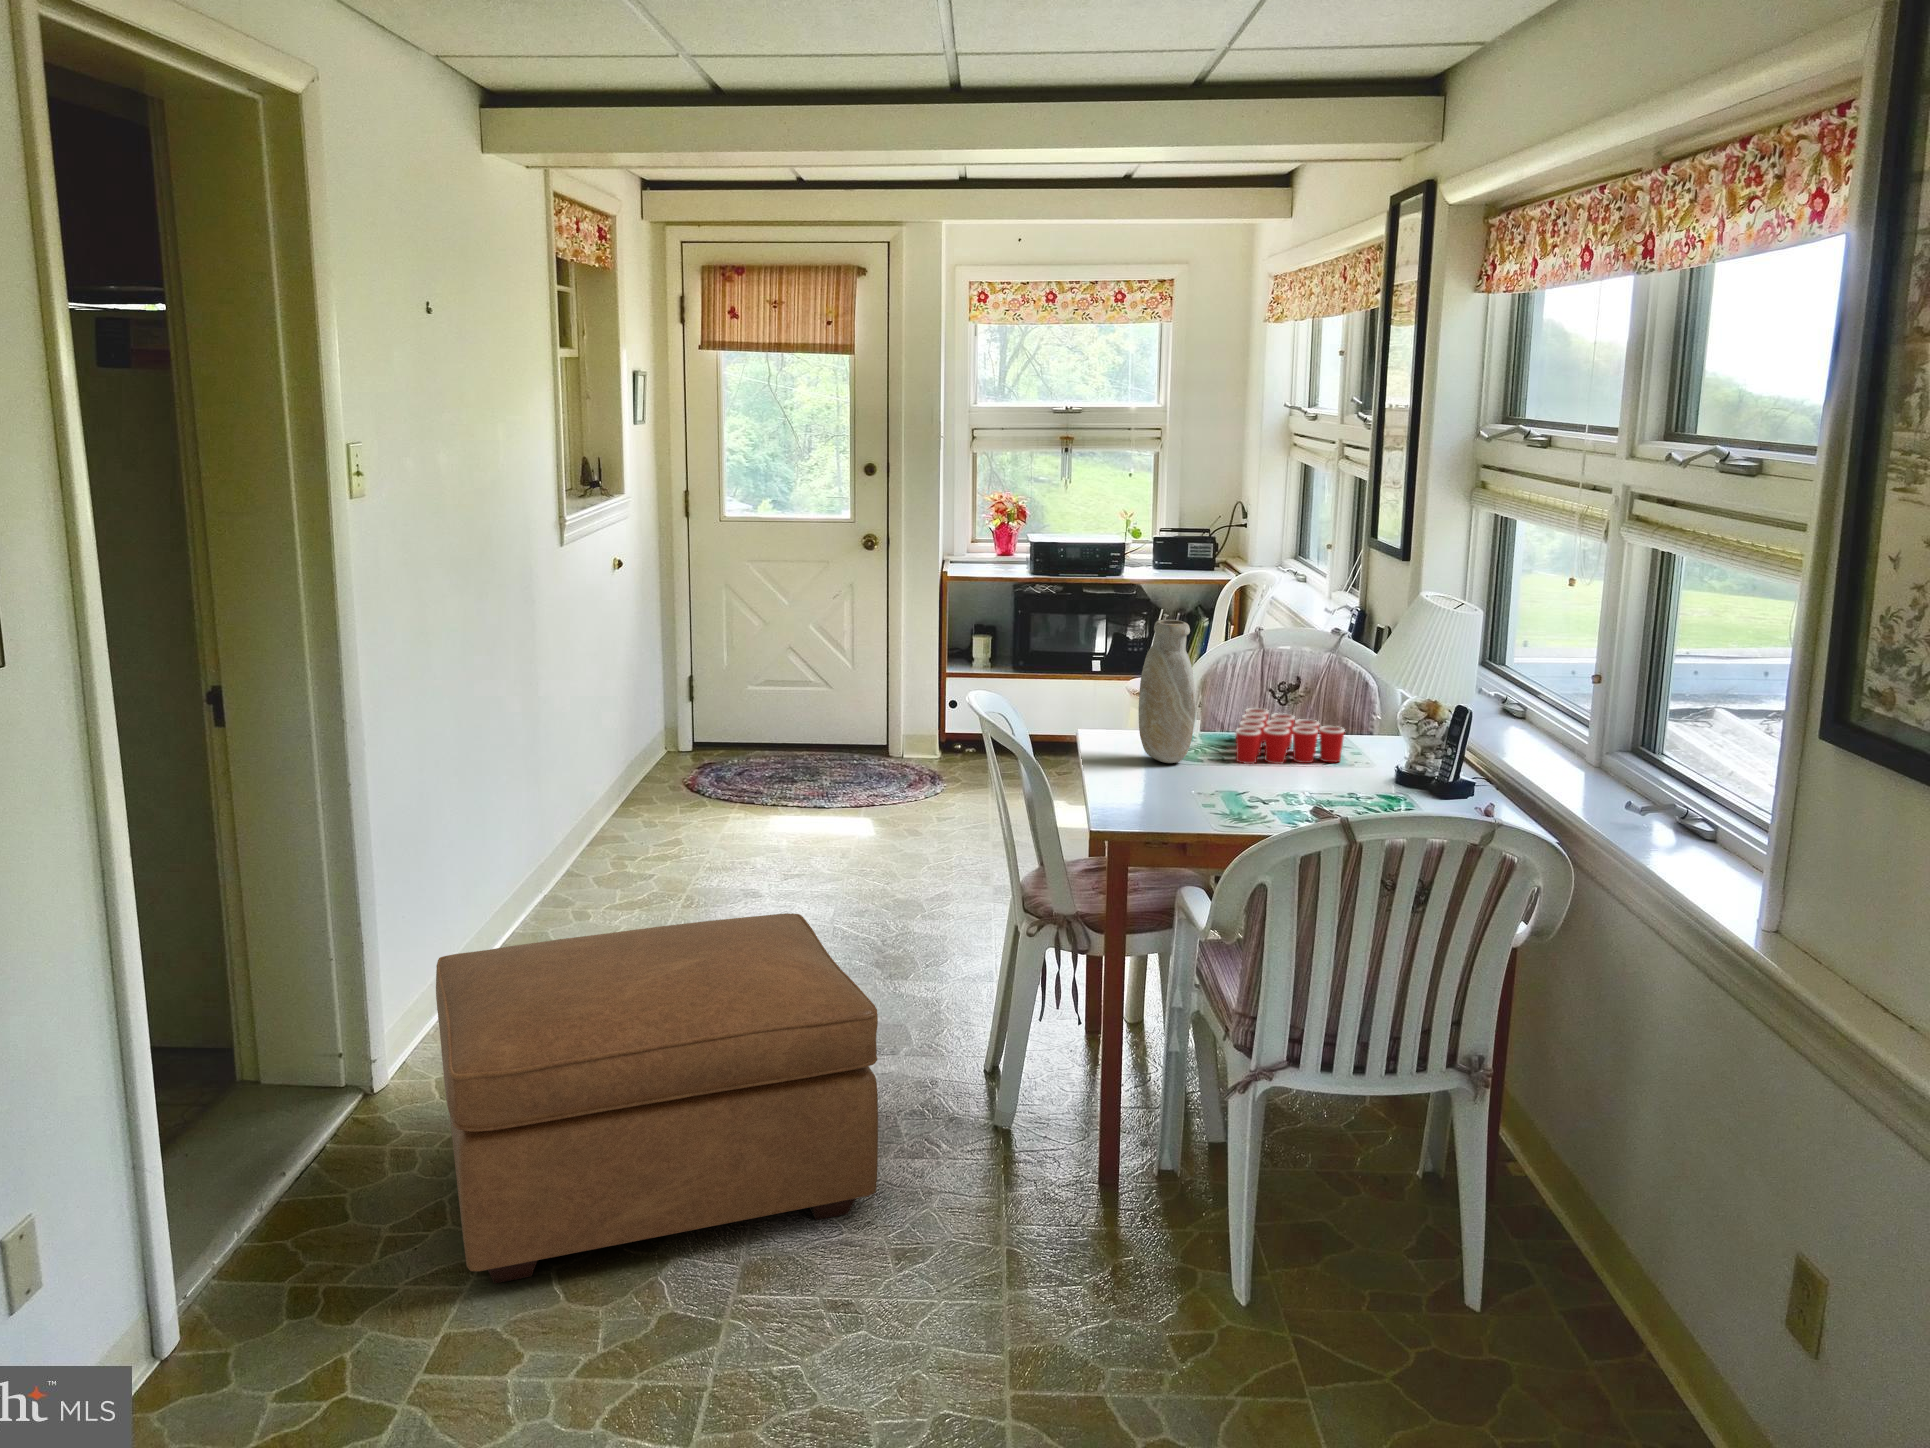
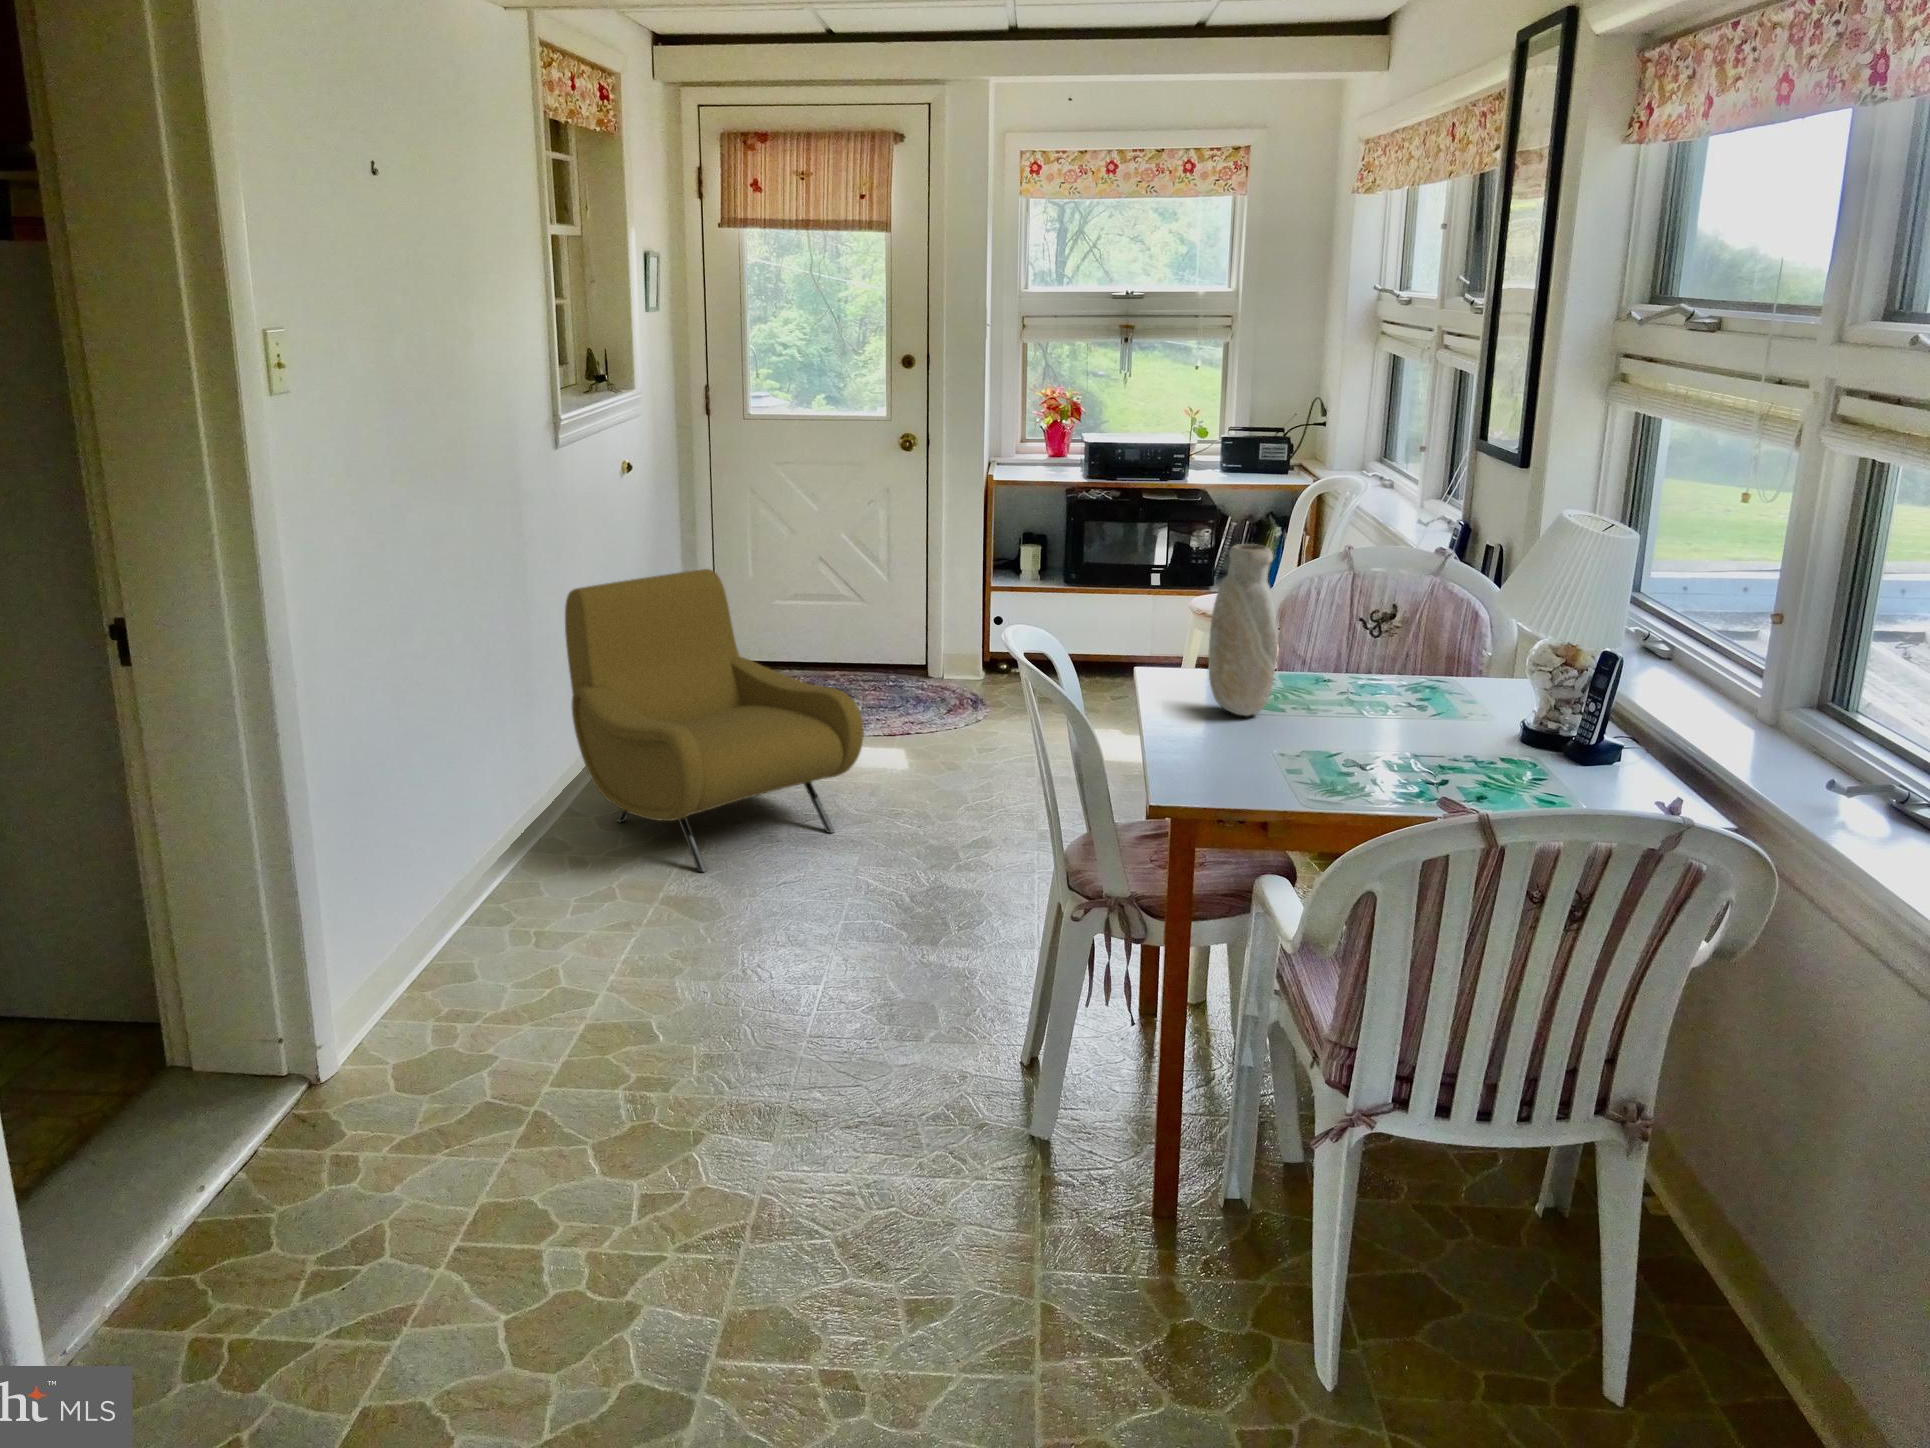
armchair: none [569,652,838,920] -> present [565,569,864,872]
cup: present [1236,708,1344,764] -> none [1324,647,1457,718]
ottoman: present [436,913,878,1283] -> none [366,887,890,1337]

